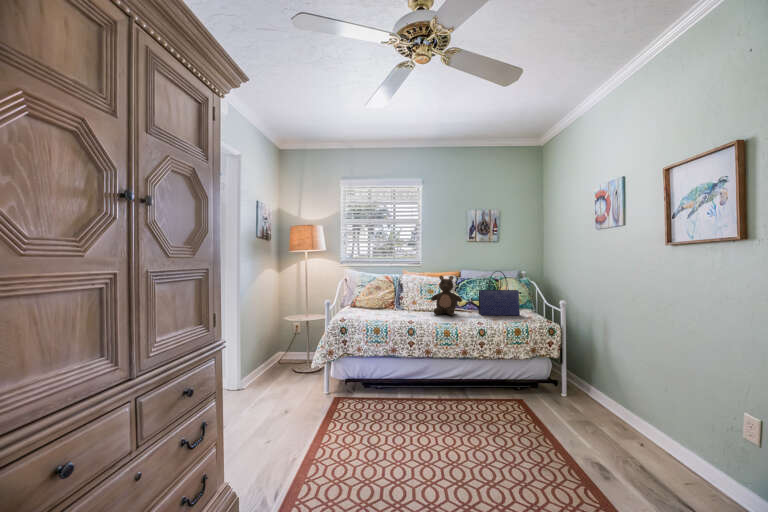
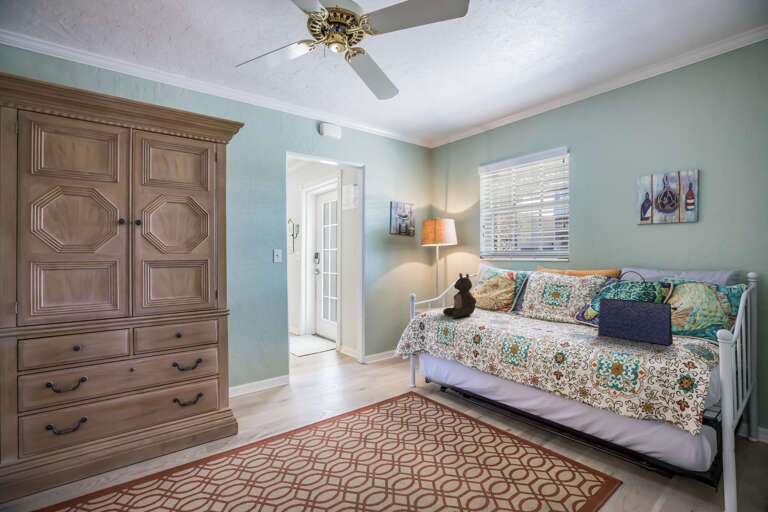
stuffed bear: present [431,276,462,315] -> present [443,273,476,318]

